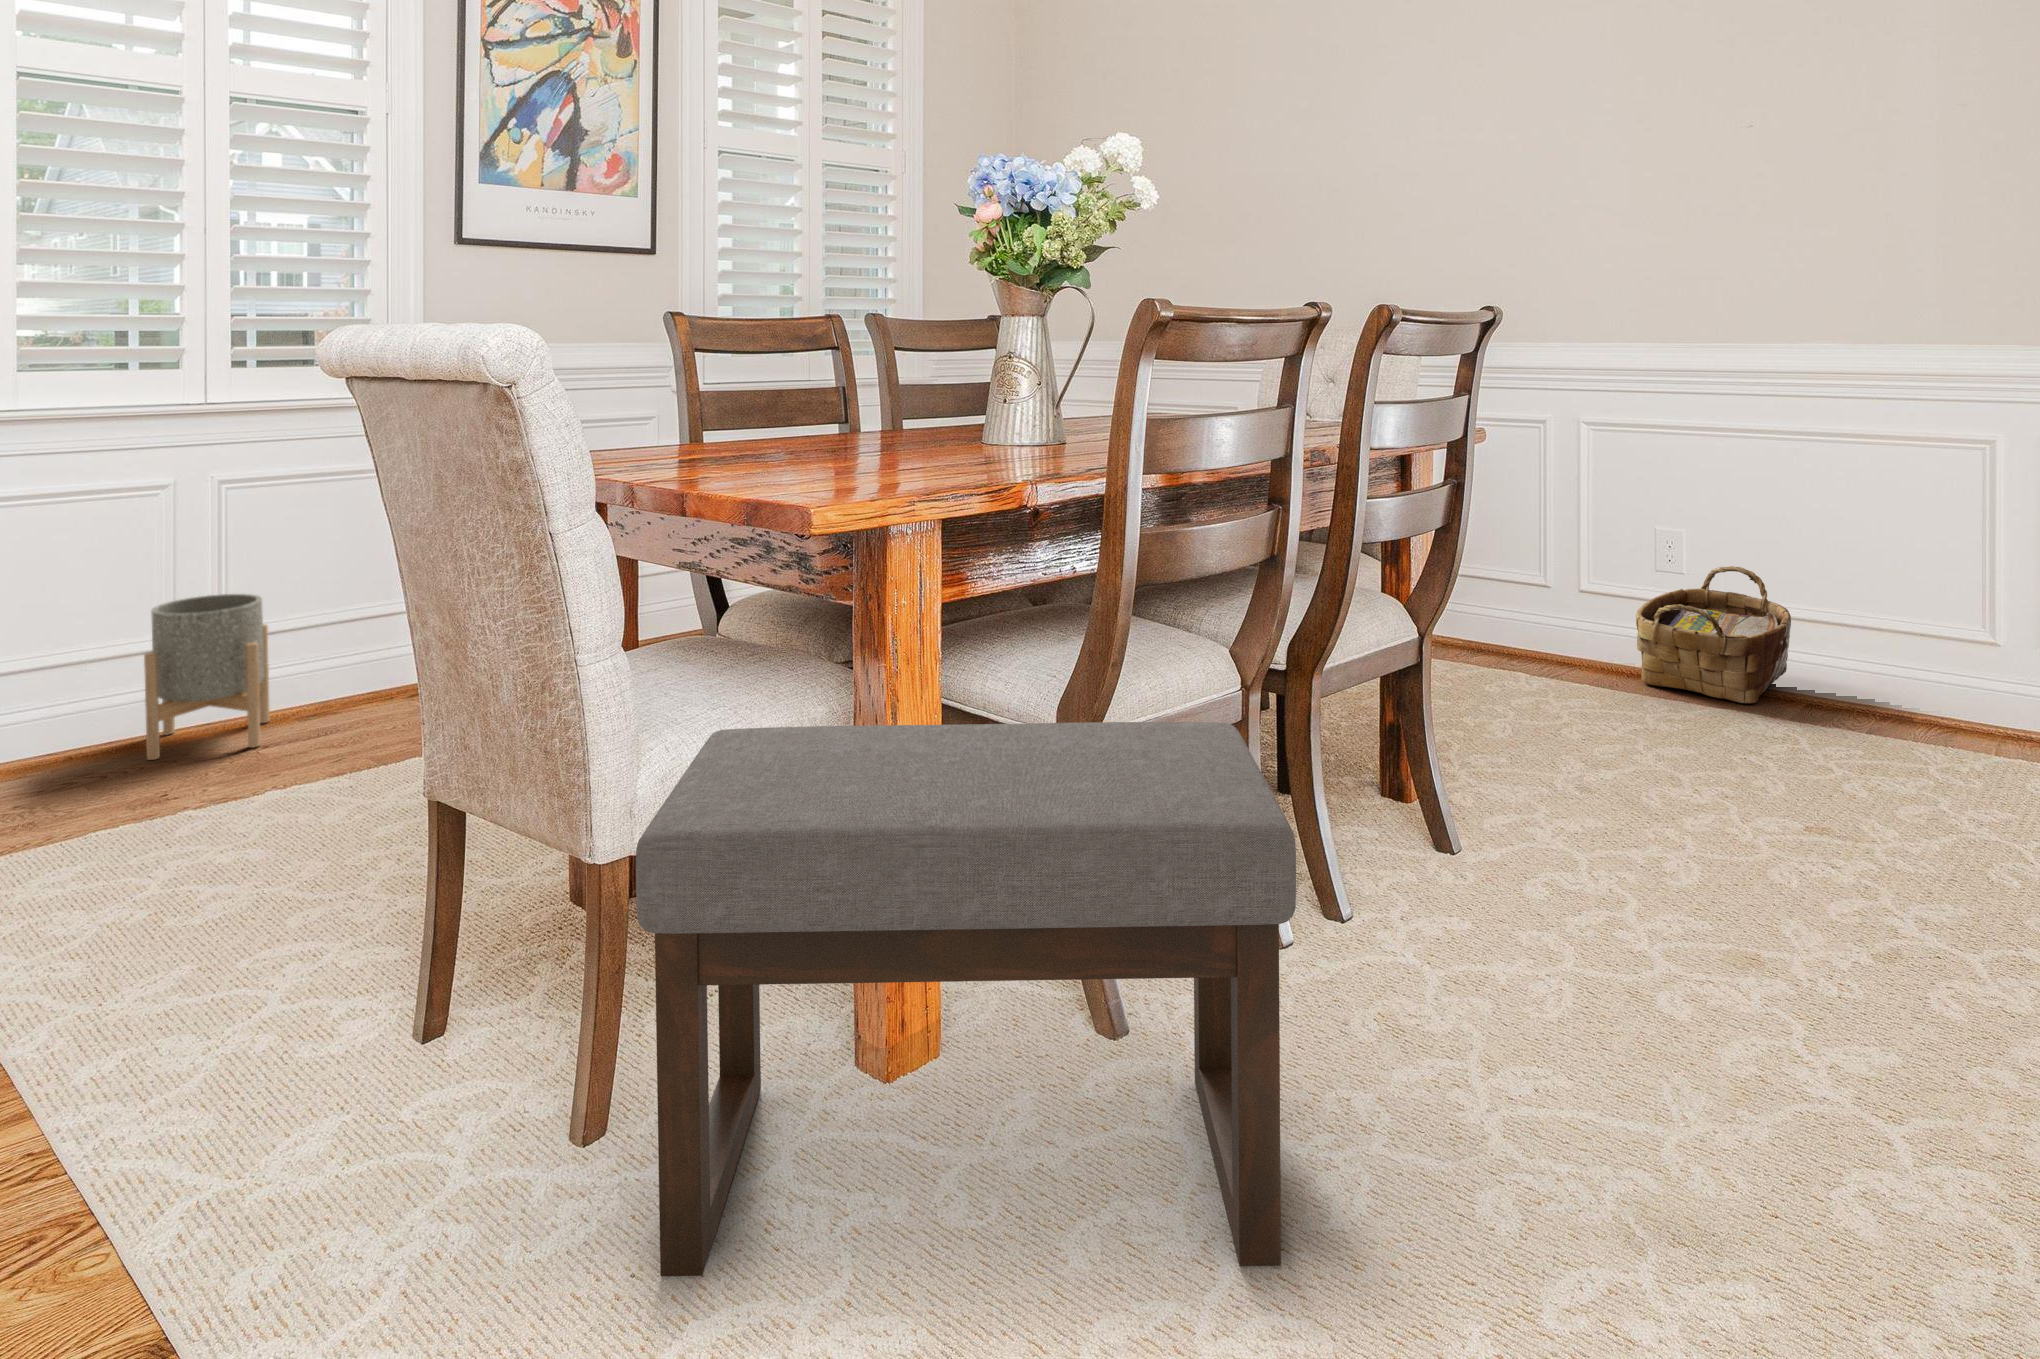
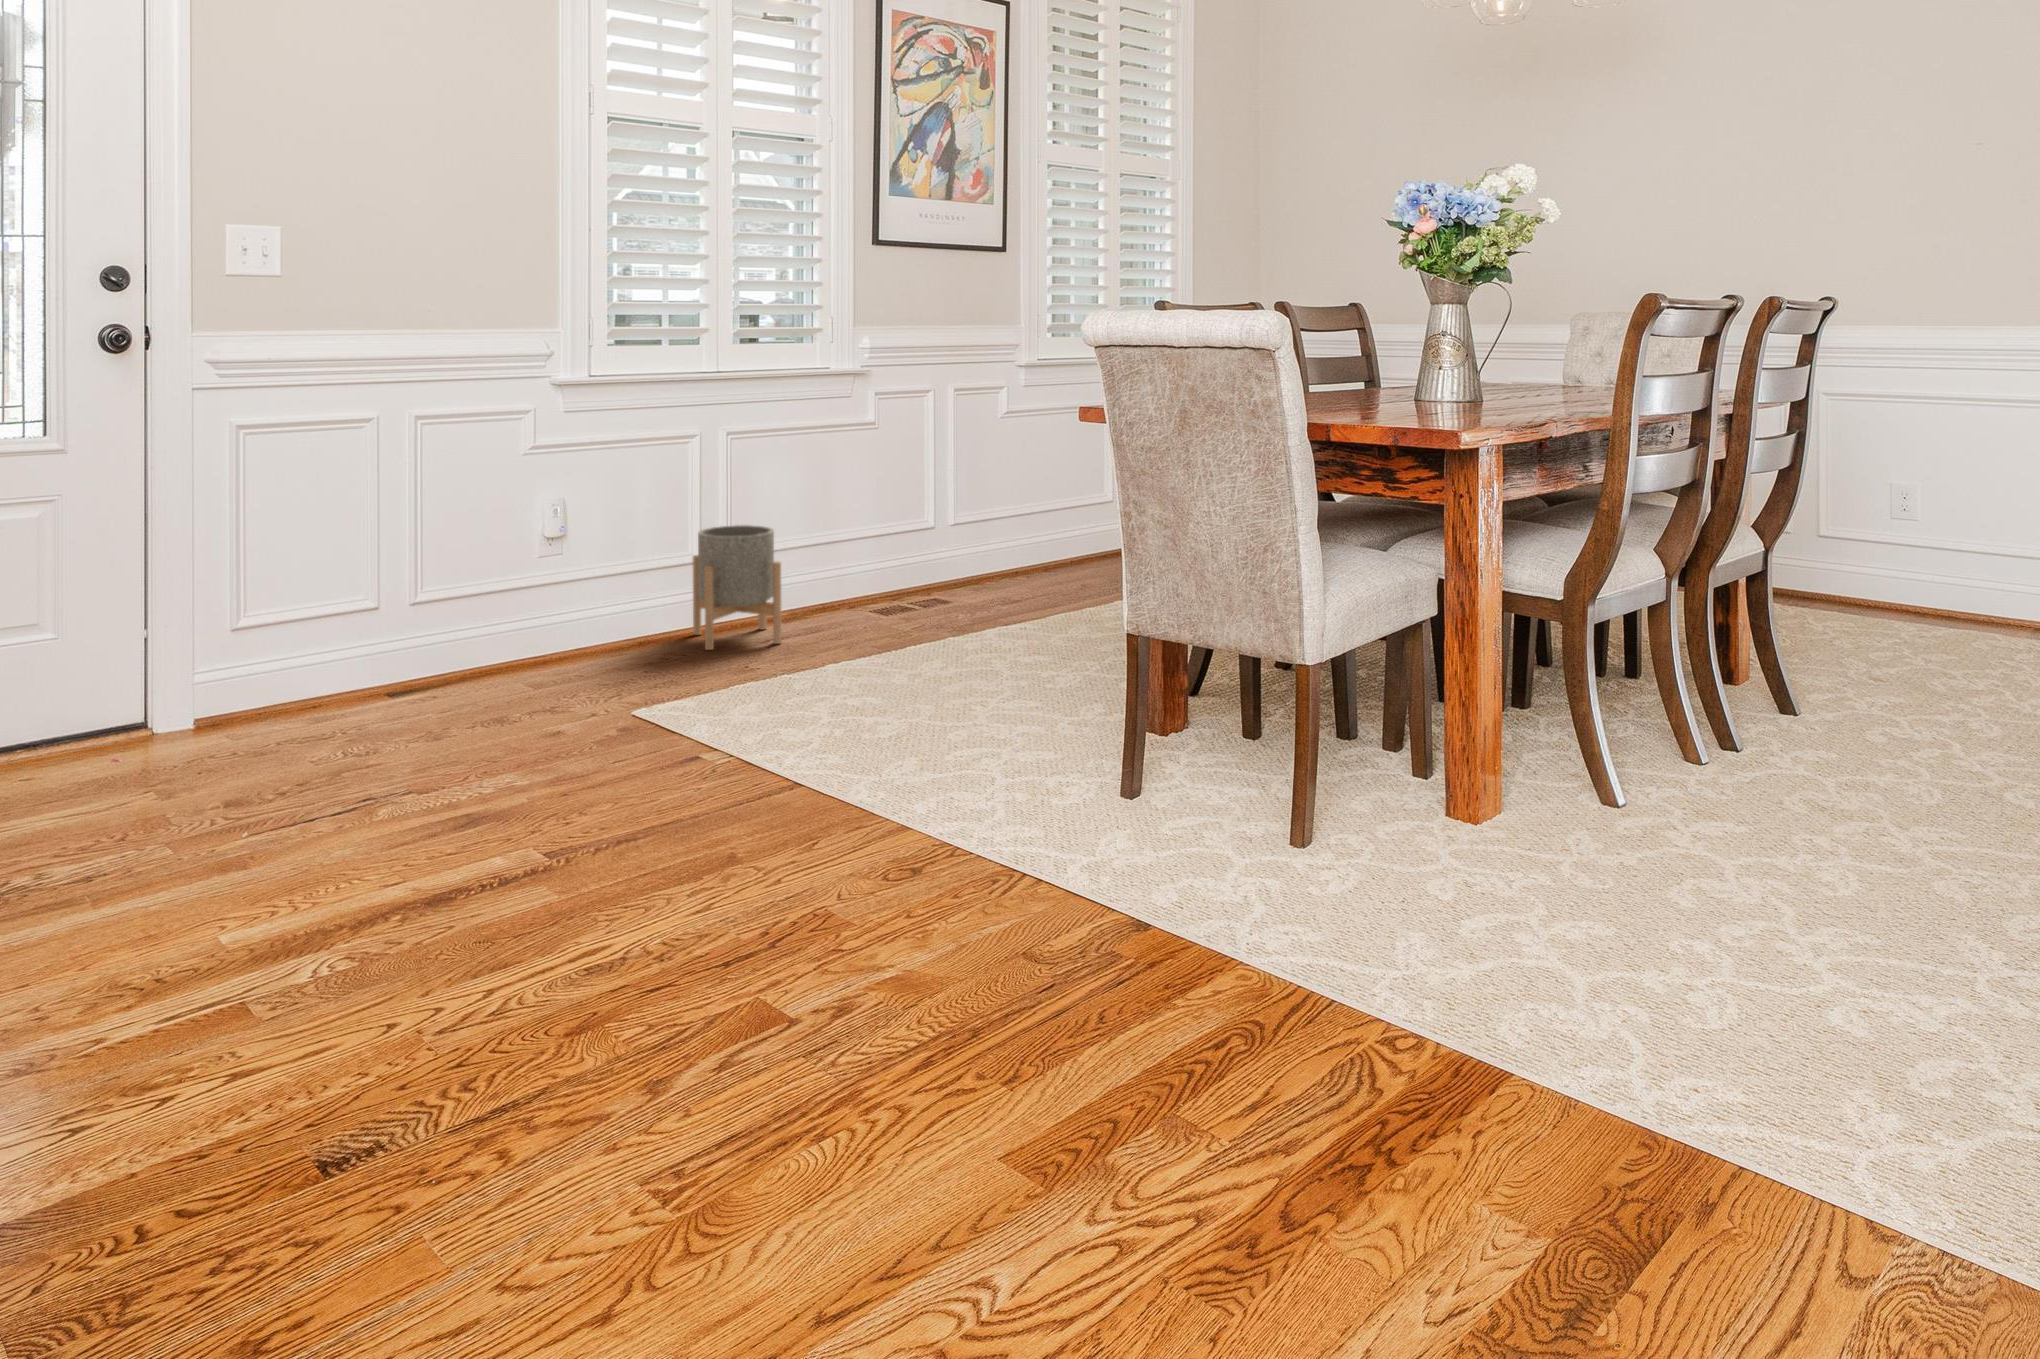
woven basket: present [1636,566,1791,704] -> none [1885,526,2025,636]
ottoman: present [636,722,1296,1277] -> none [1365,579,1838,905]

